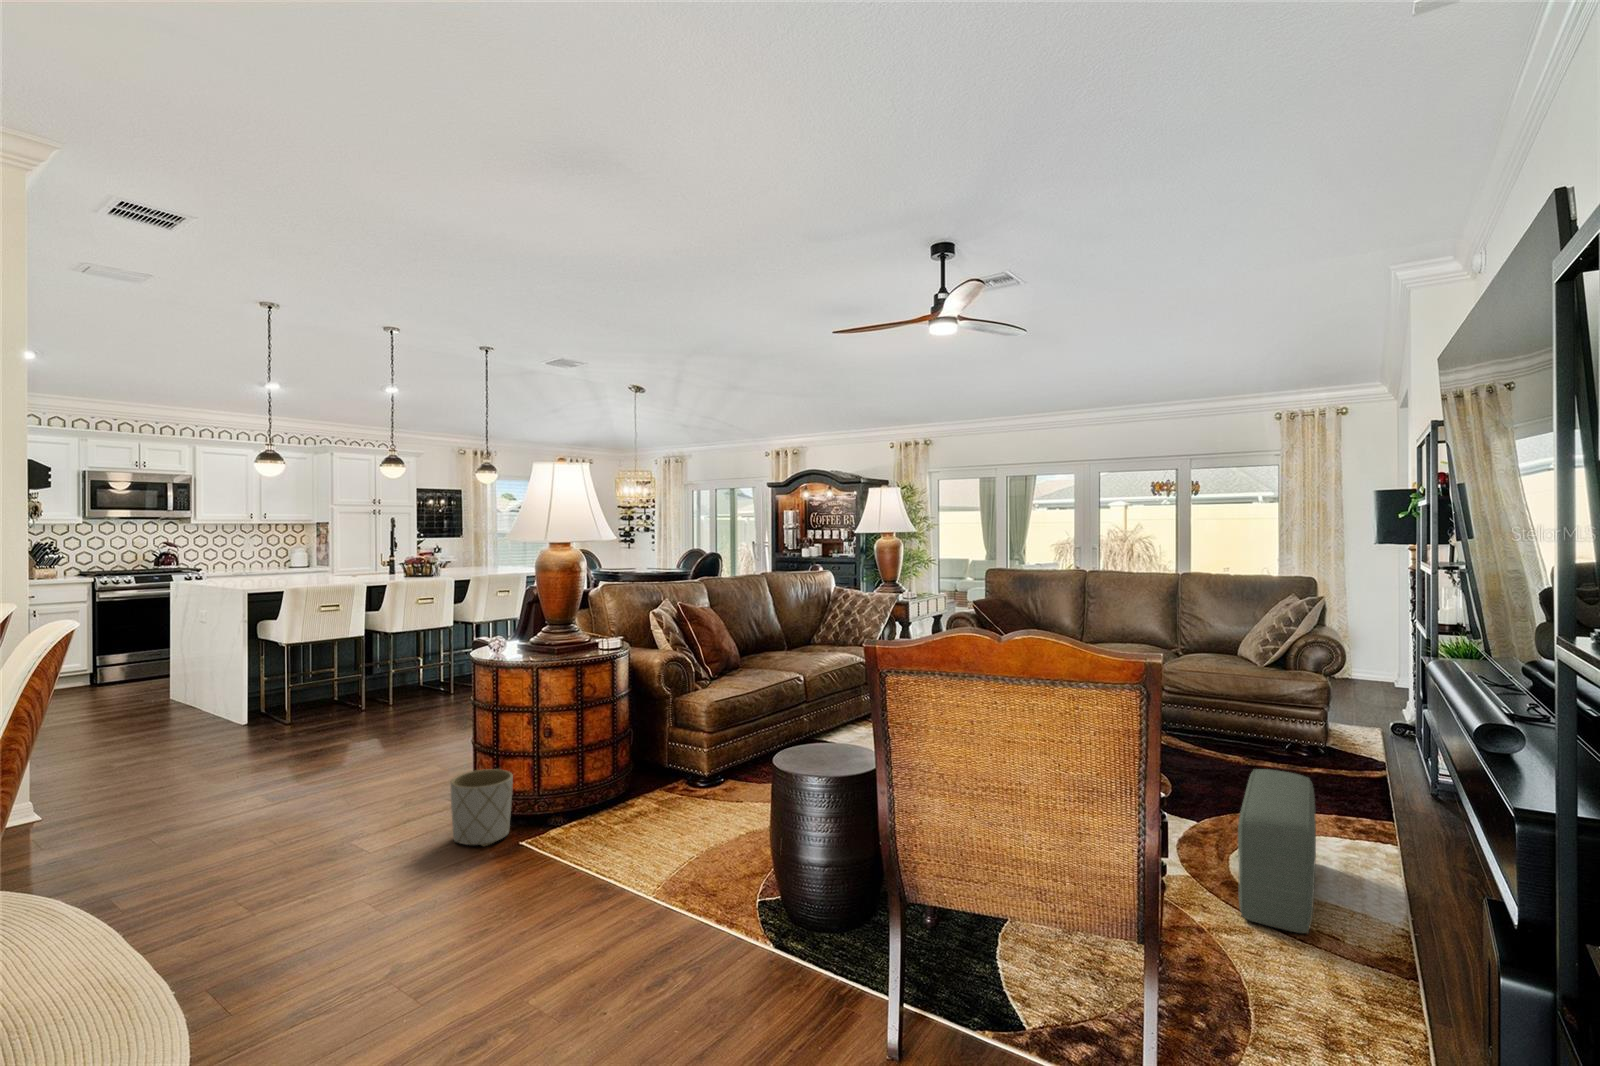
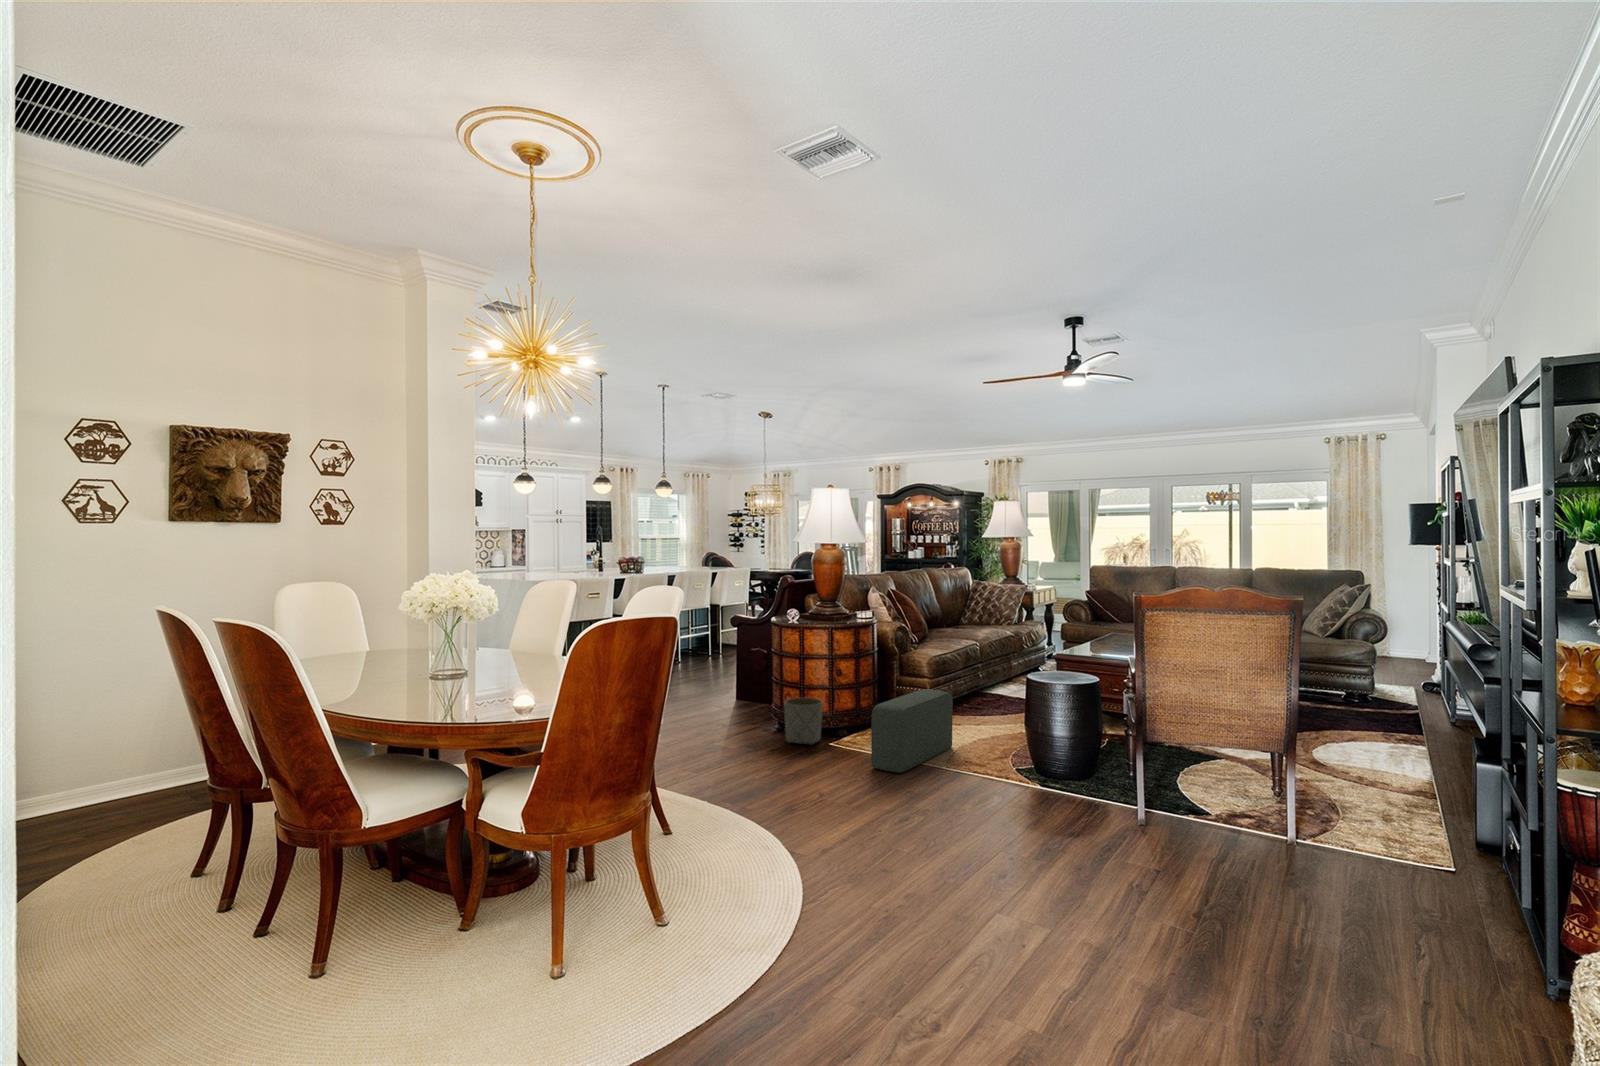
pouf: present [1238,769,1316,933] -> present [871,689,953,773]

